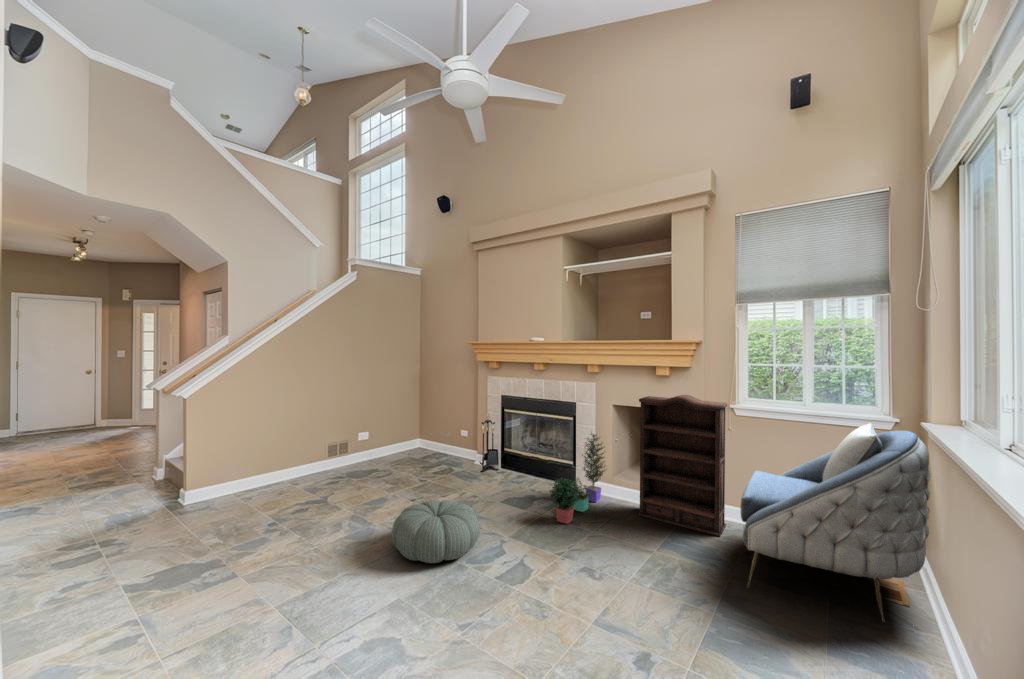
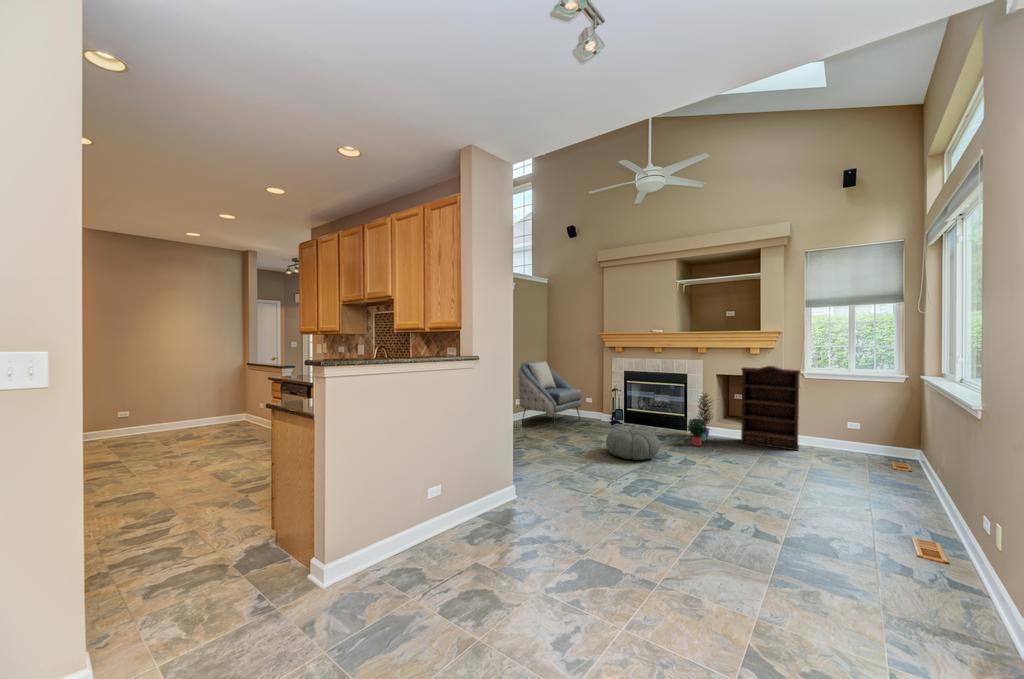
armchair: present [740,423,930,623] -> present [519,361,581,427]

